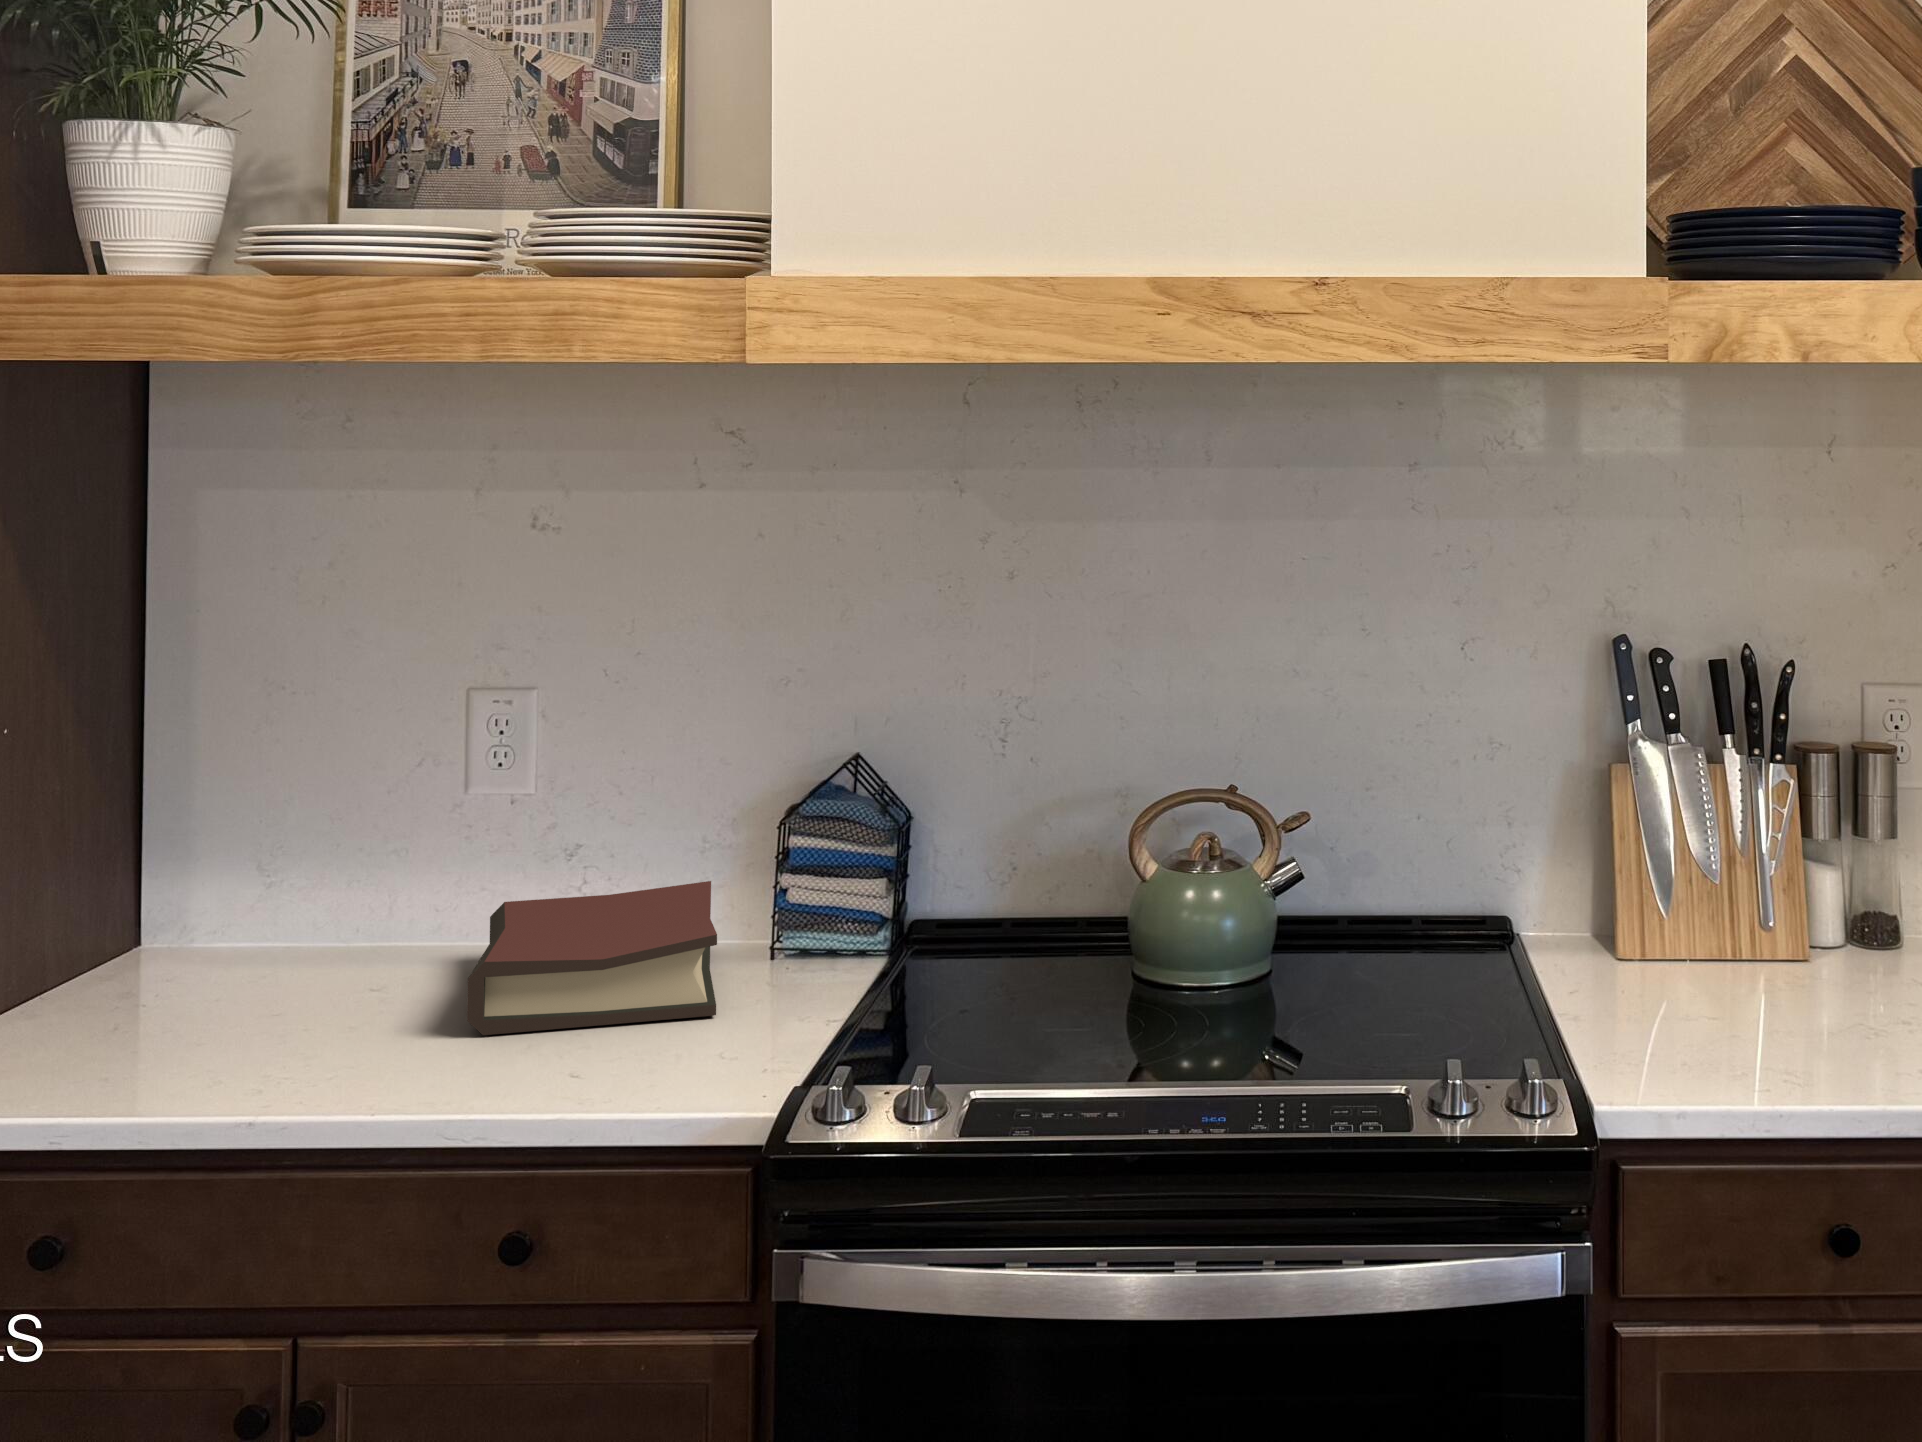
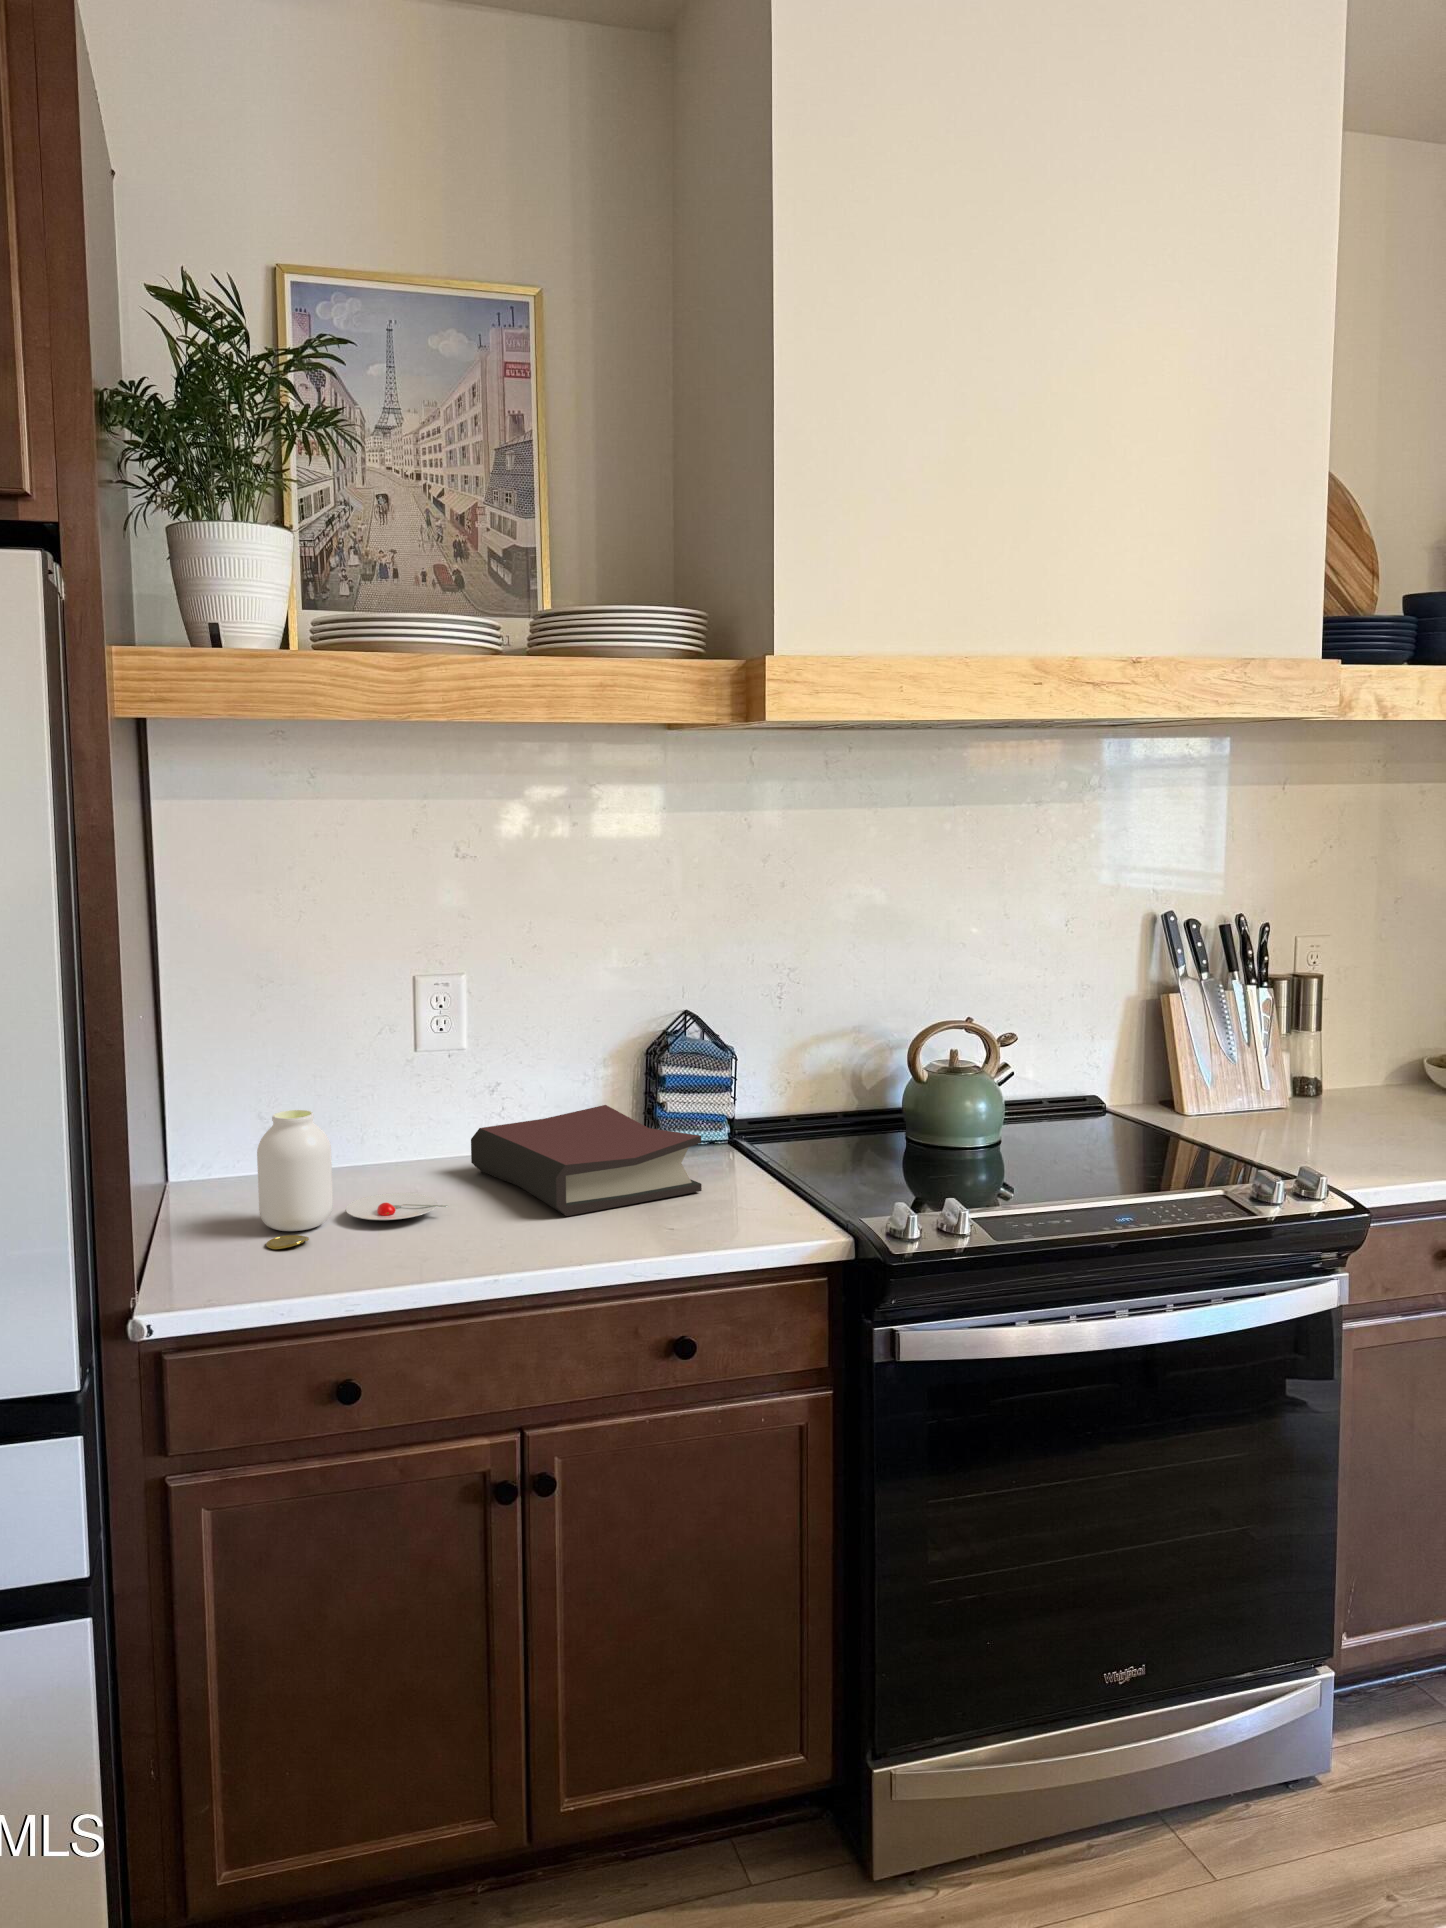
jar: none [64,860,351,1047] -> present [257,1110,448,1249]

